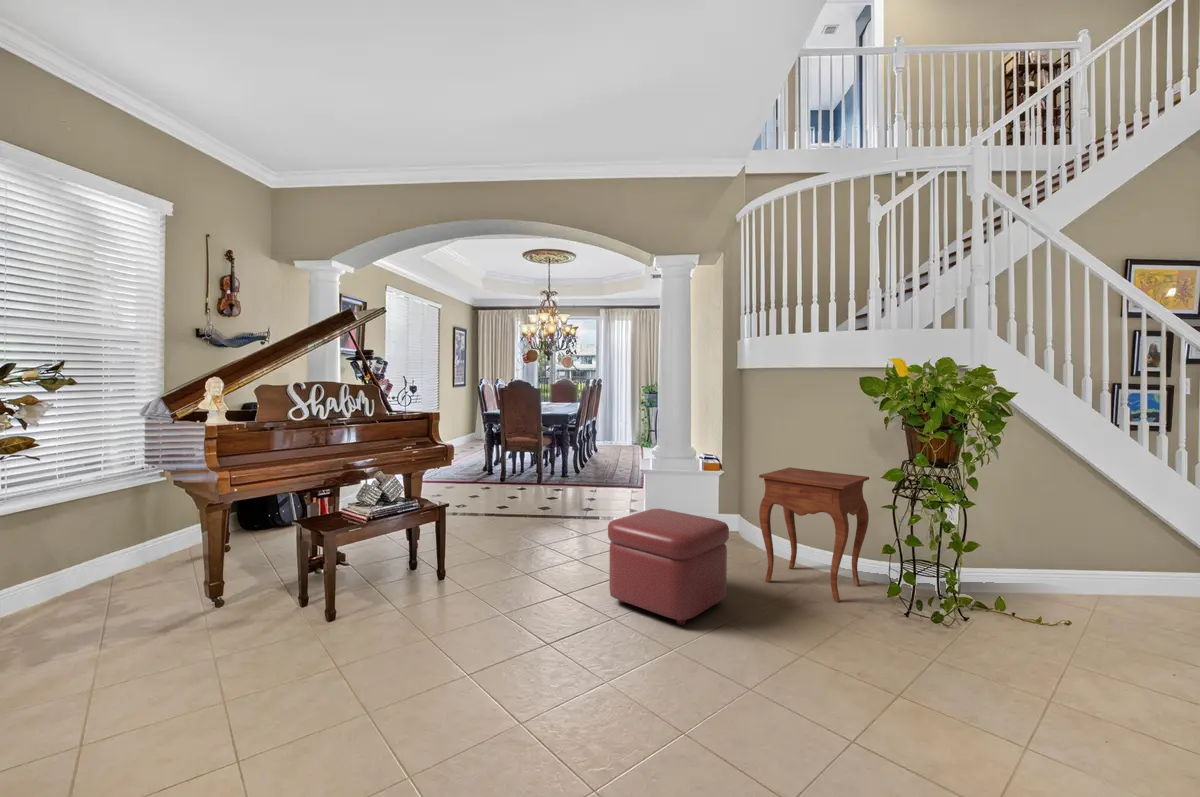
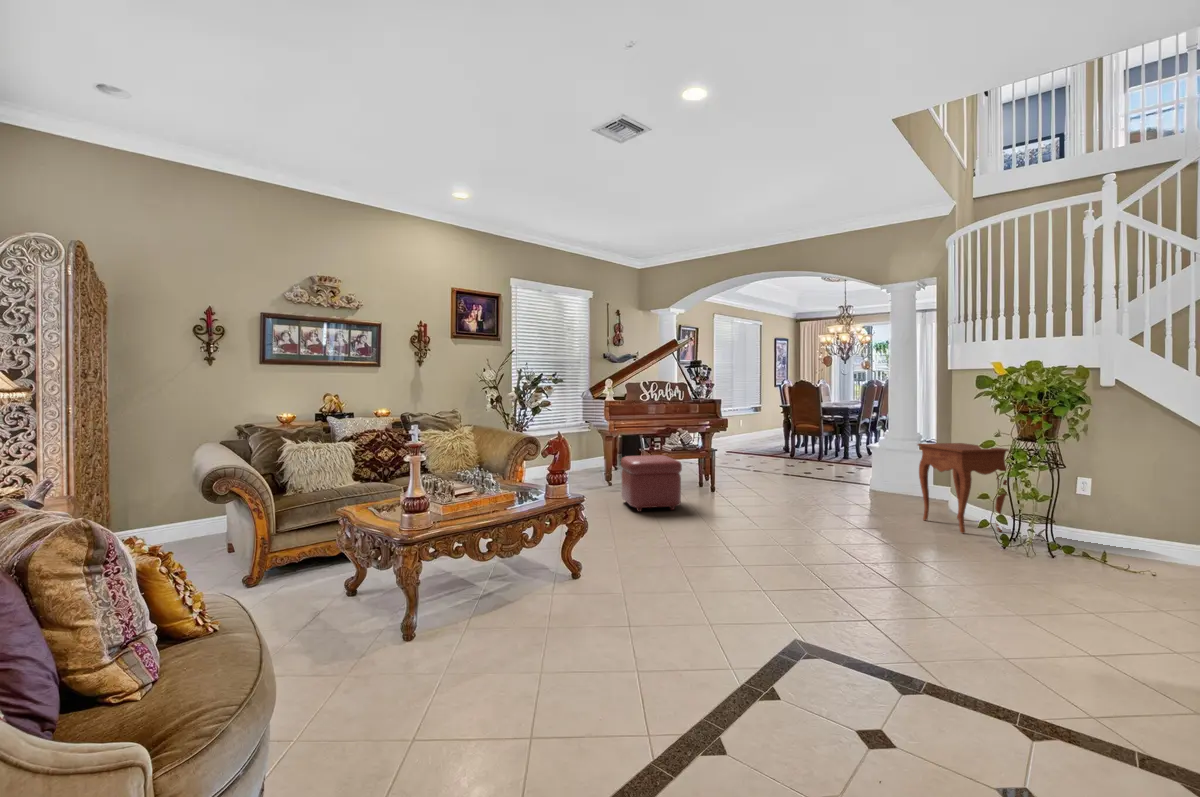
ottoman: present [608,509,729,625] -> present [621,455,682,511]

